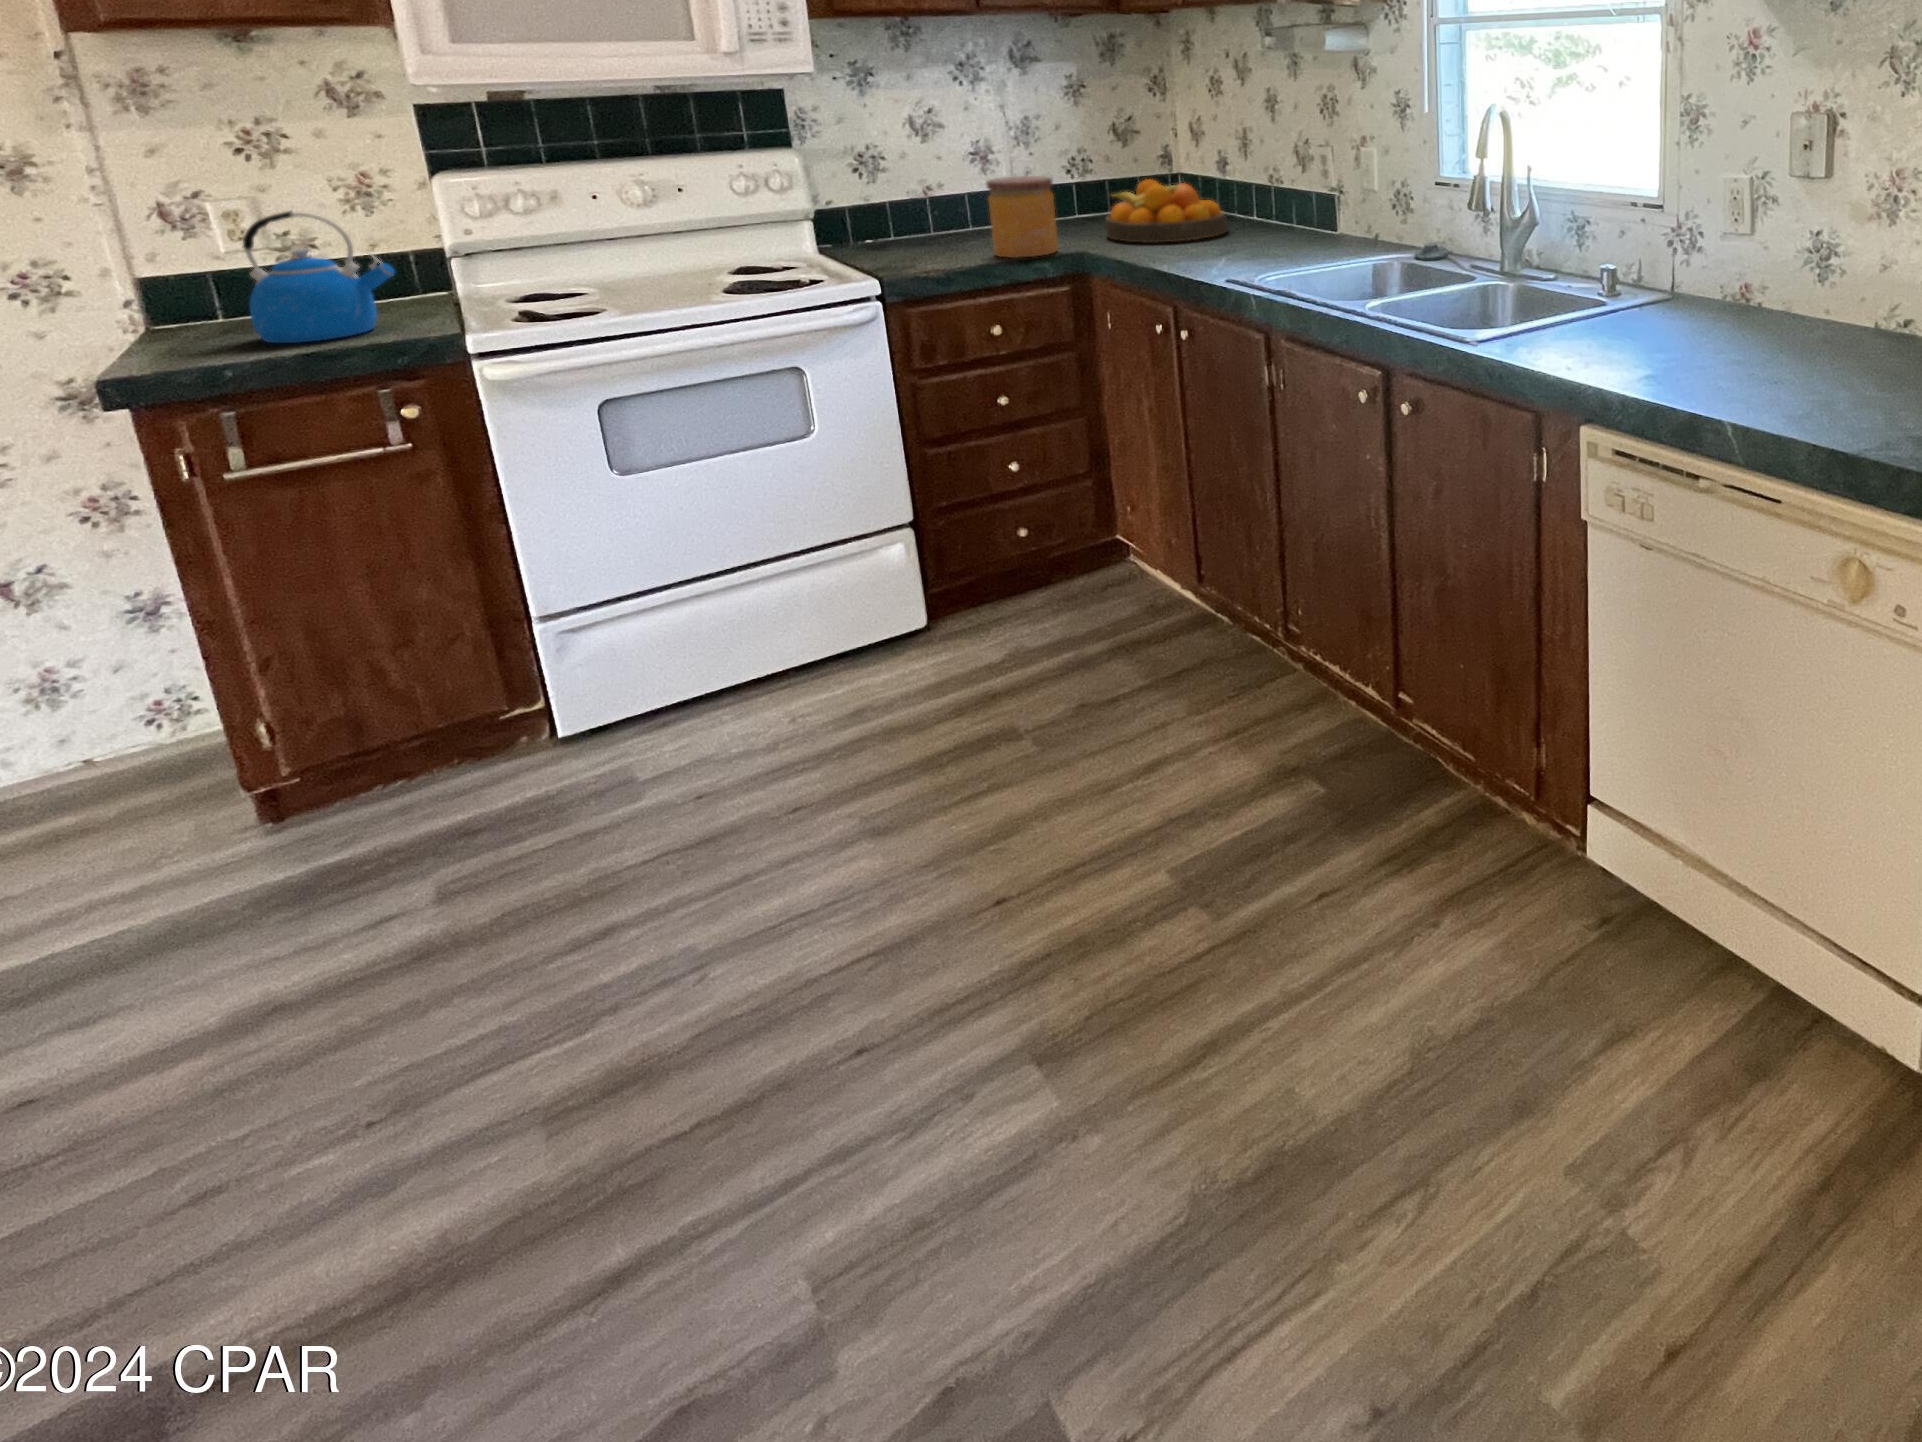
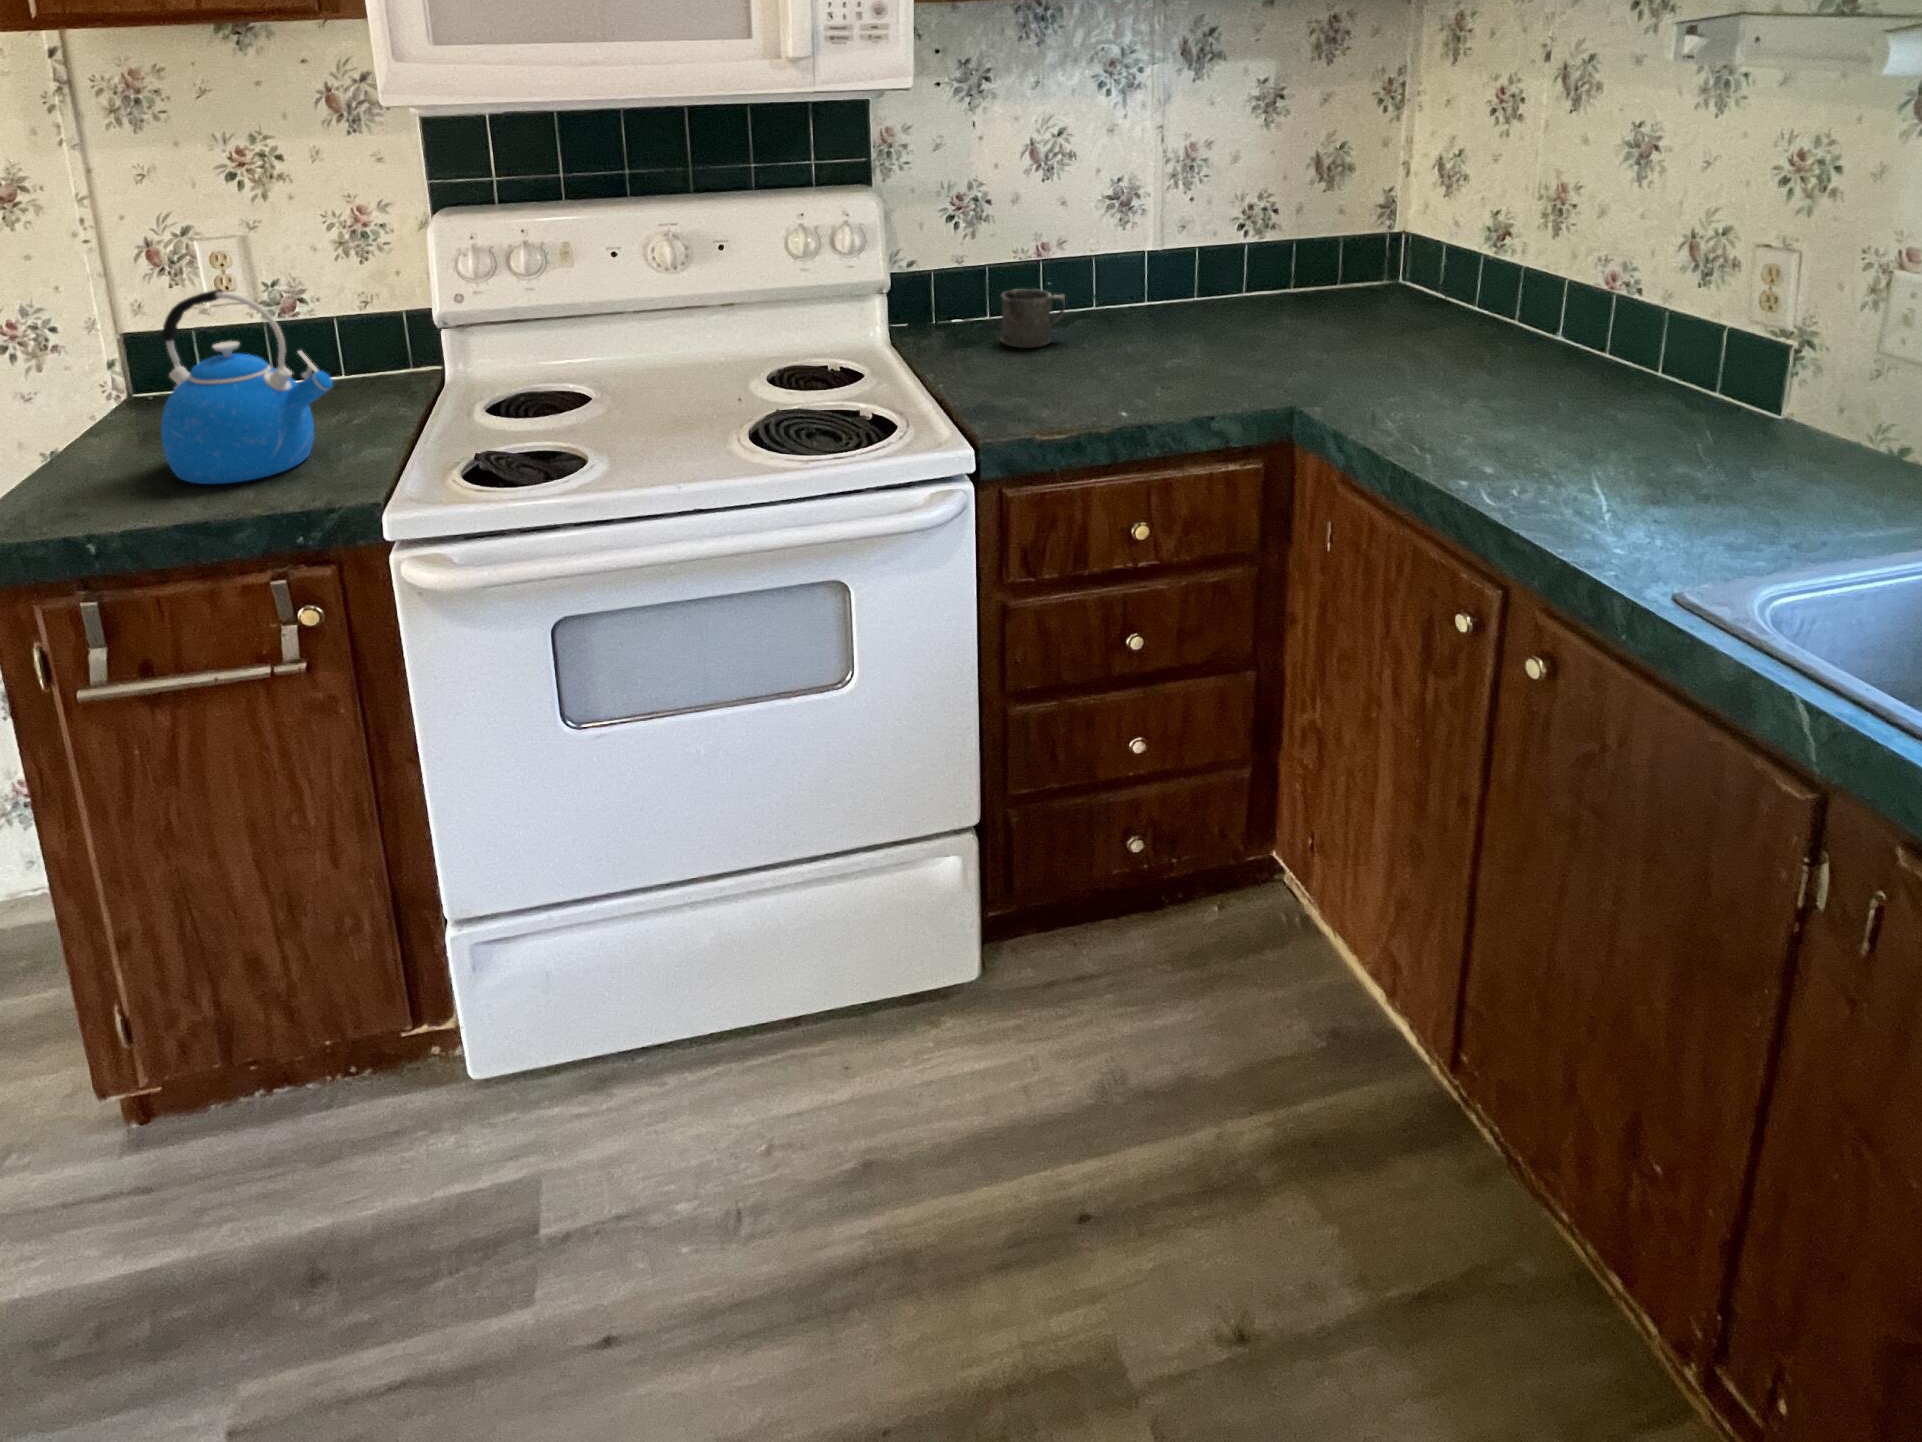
jar: present [987,176,1058,258] -> none [1142,259,1252,402]
fruit bowl: present [1105,179,1227,243] -> none [1311,264,1526,391]
mug: none [898,213,944,249] -> present [1000,289,1065,348]

